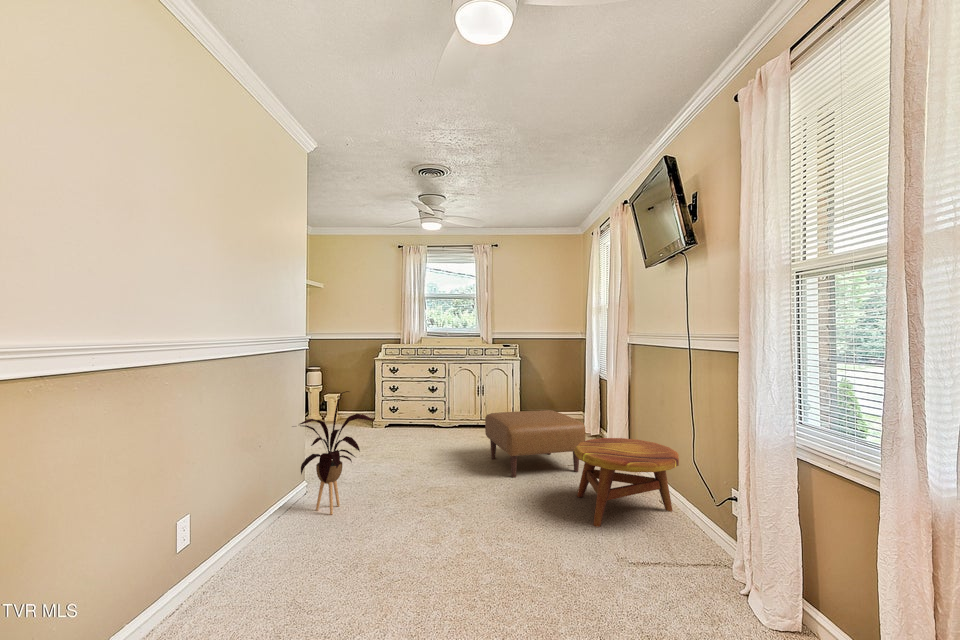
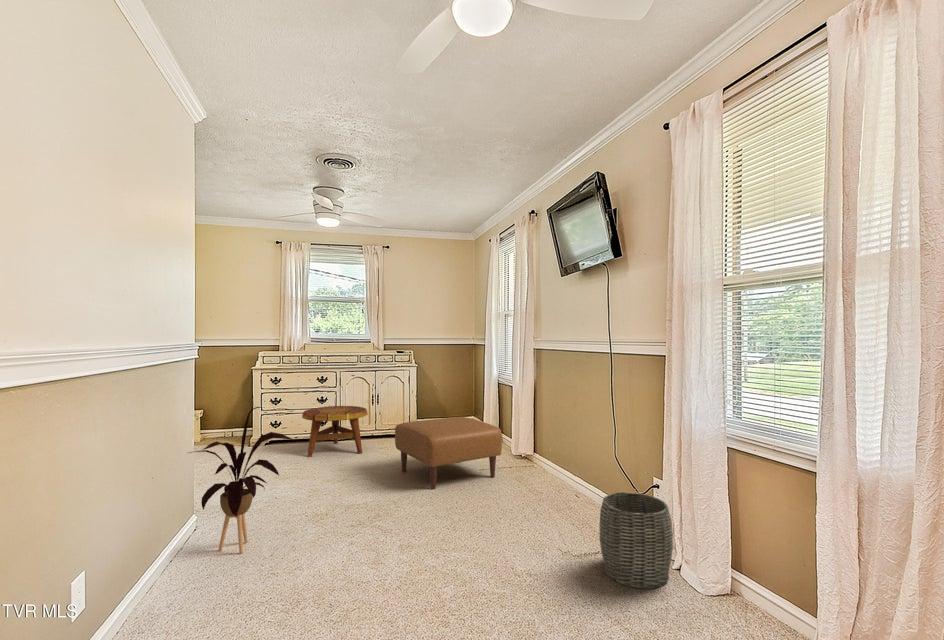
side table: present [575,438,679,527] -> present [302,406,368,457]
woven basket: none [650,498,732,605] -> present [599,492,673,589]

